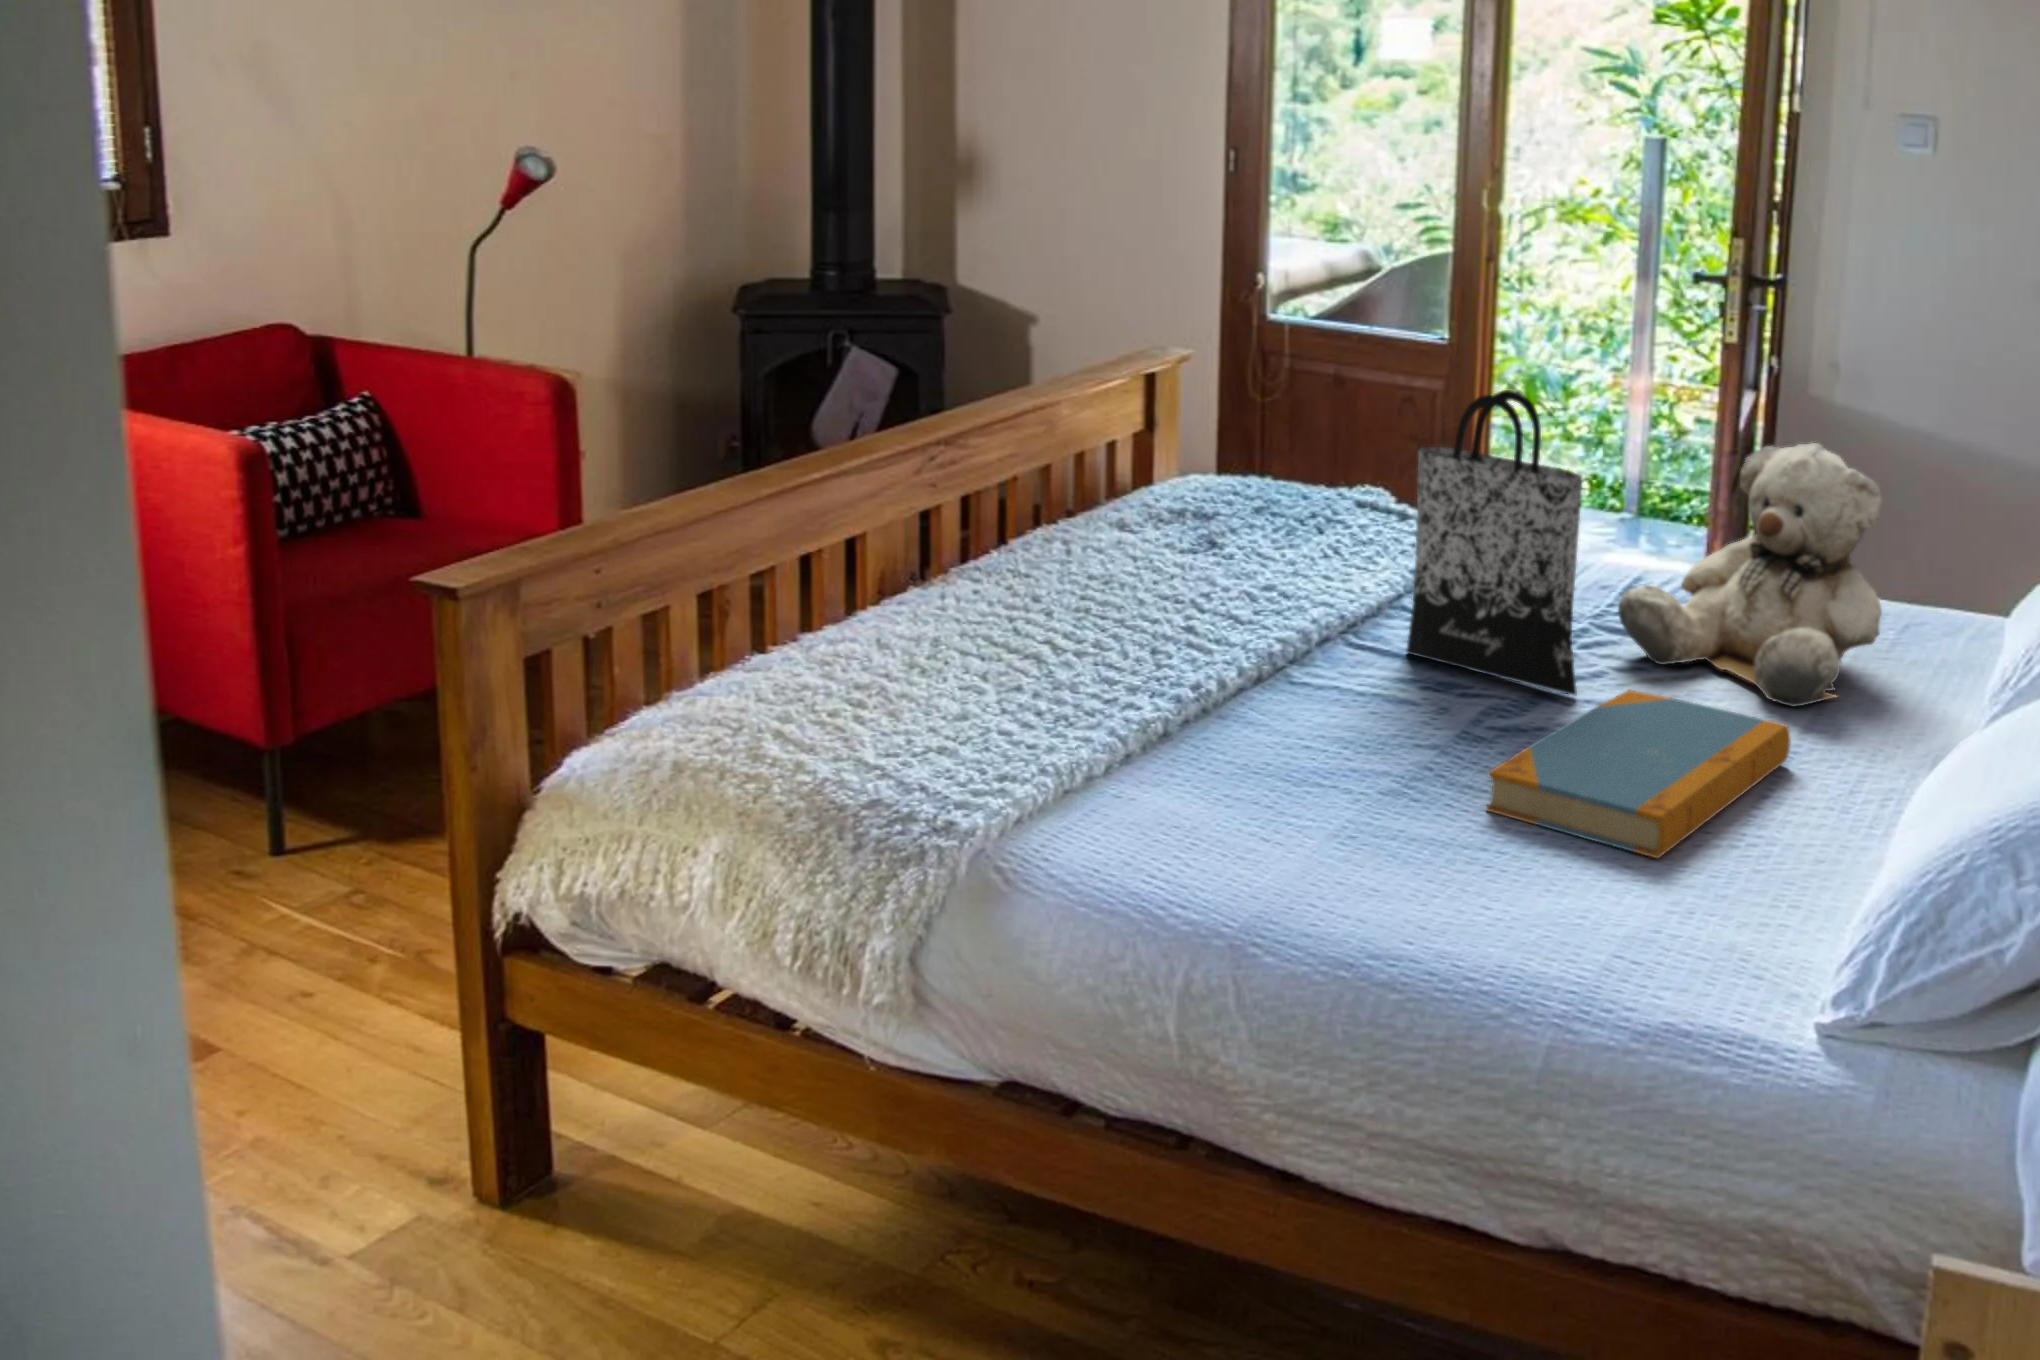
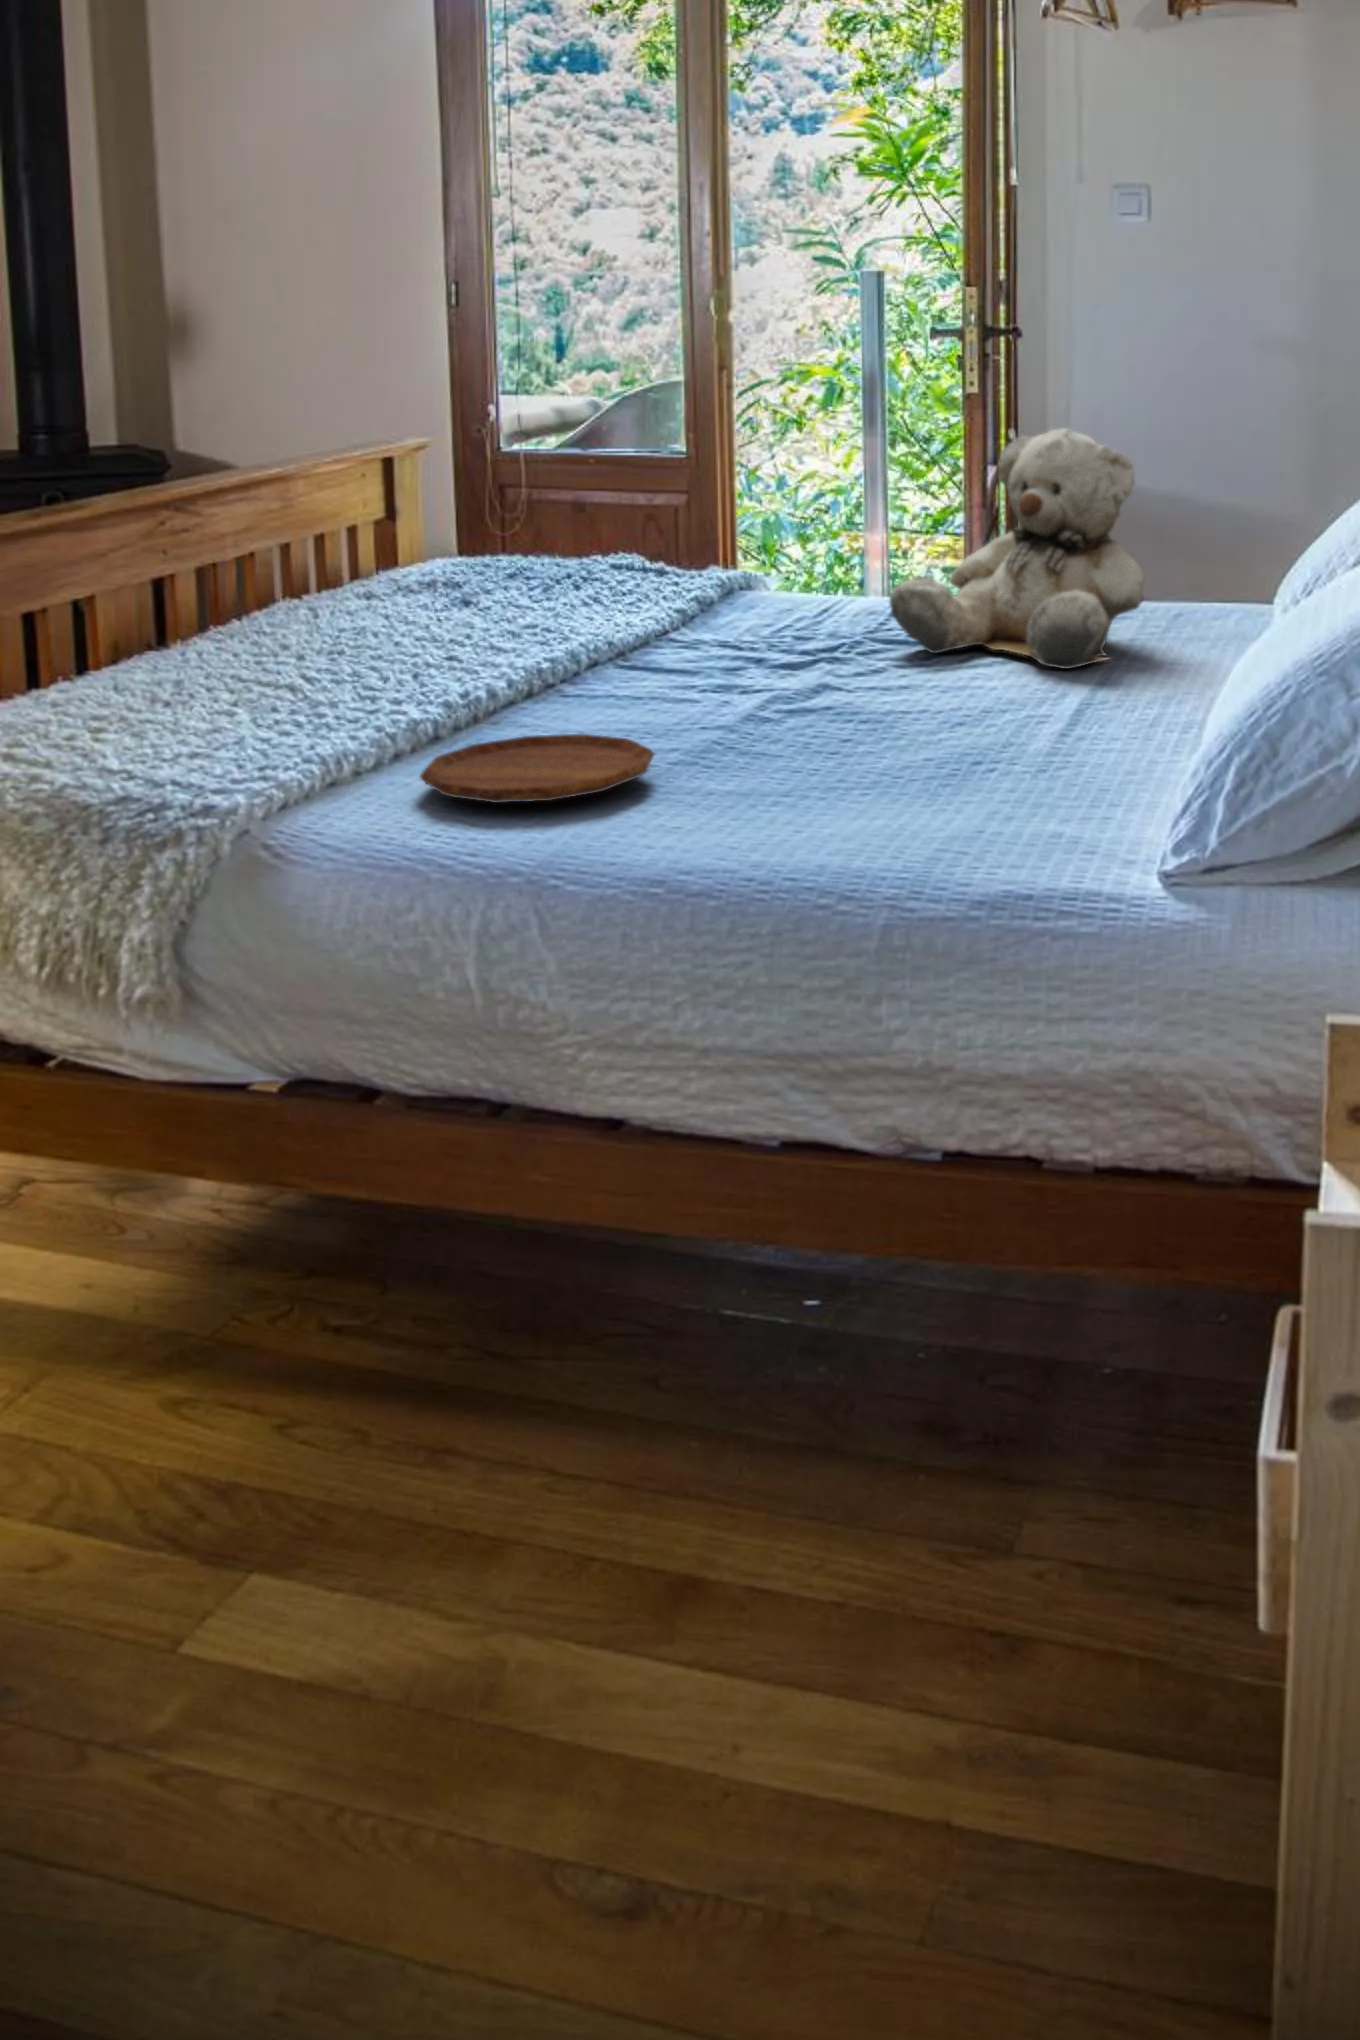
tote bag: present [1406,390,1582,696] -> none [675,382,855,678]
book: present [1486,690,1790,858] -> none [769,658,1066,773]
tray: none [1149,760,1374,857] -> present [420,734,654,803]

